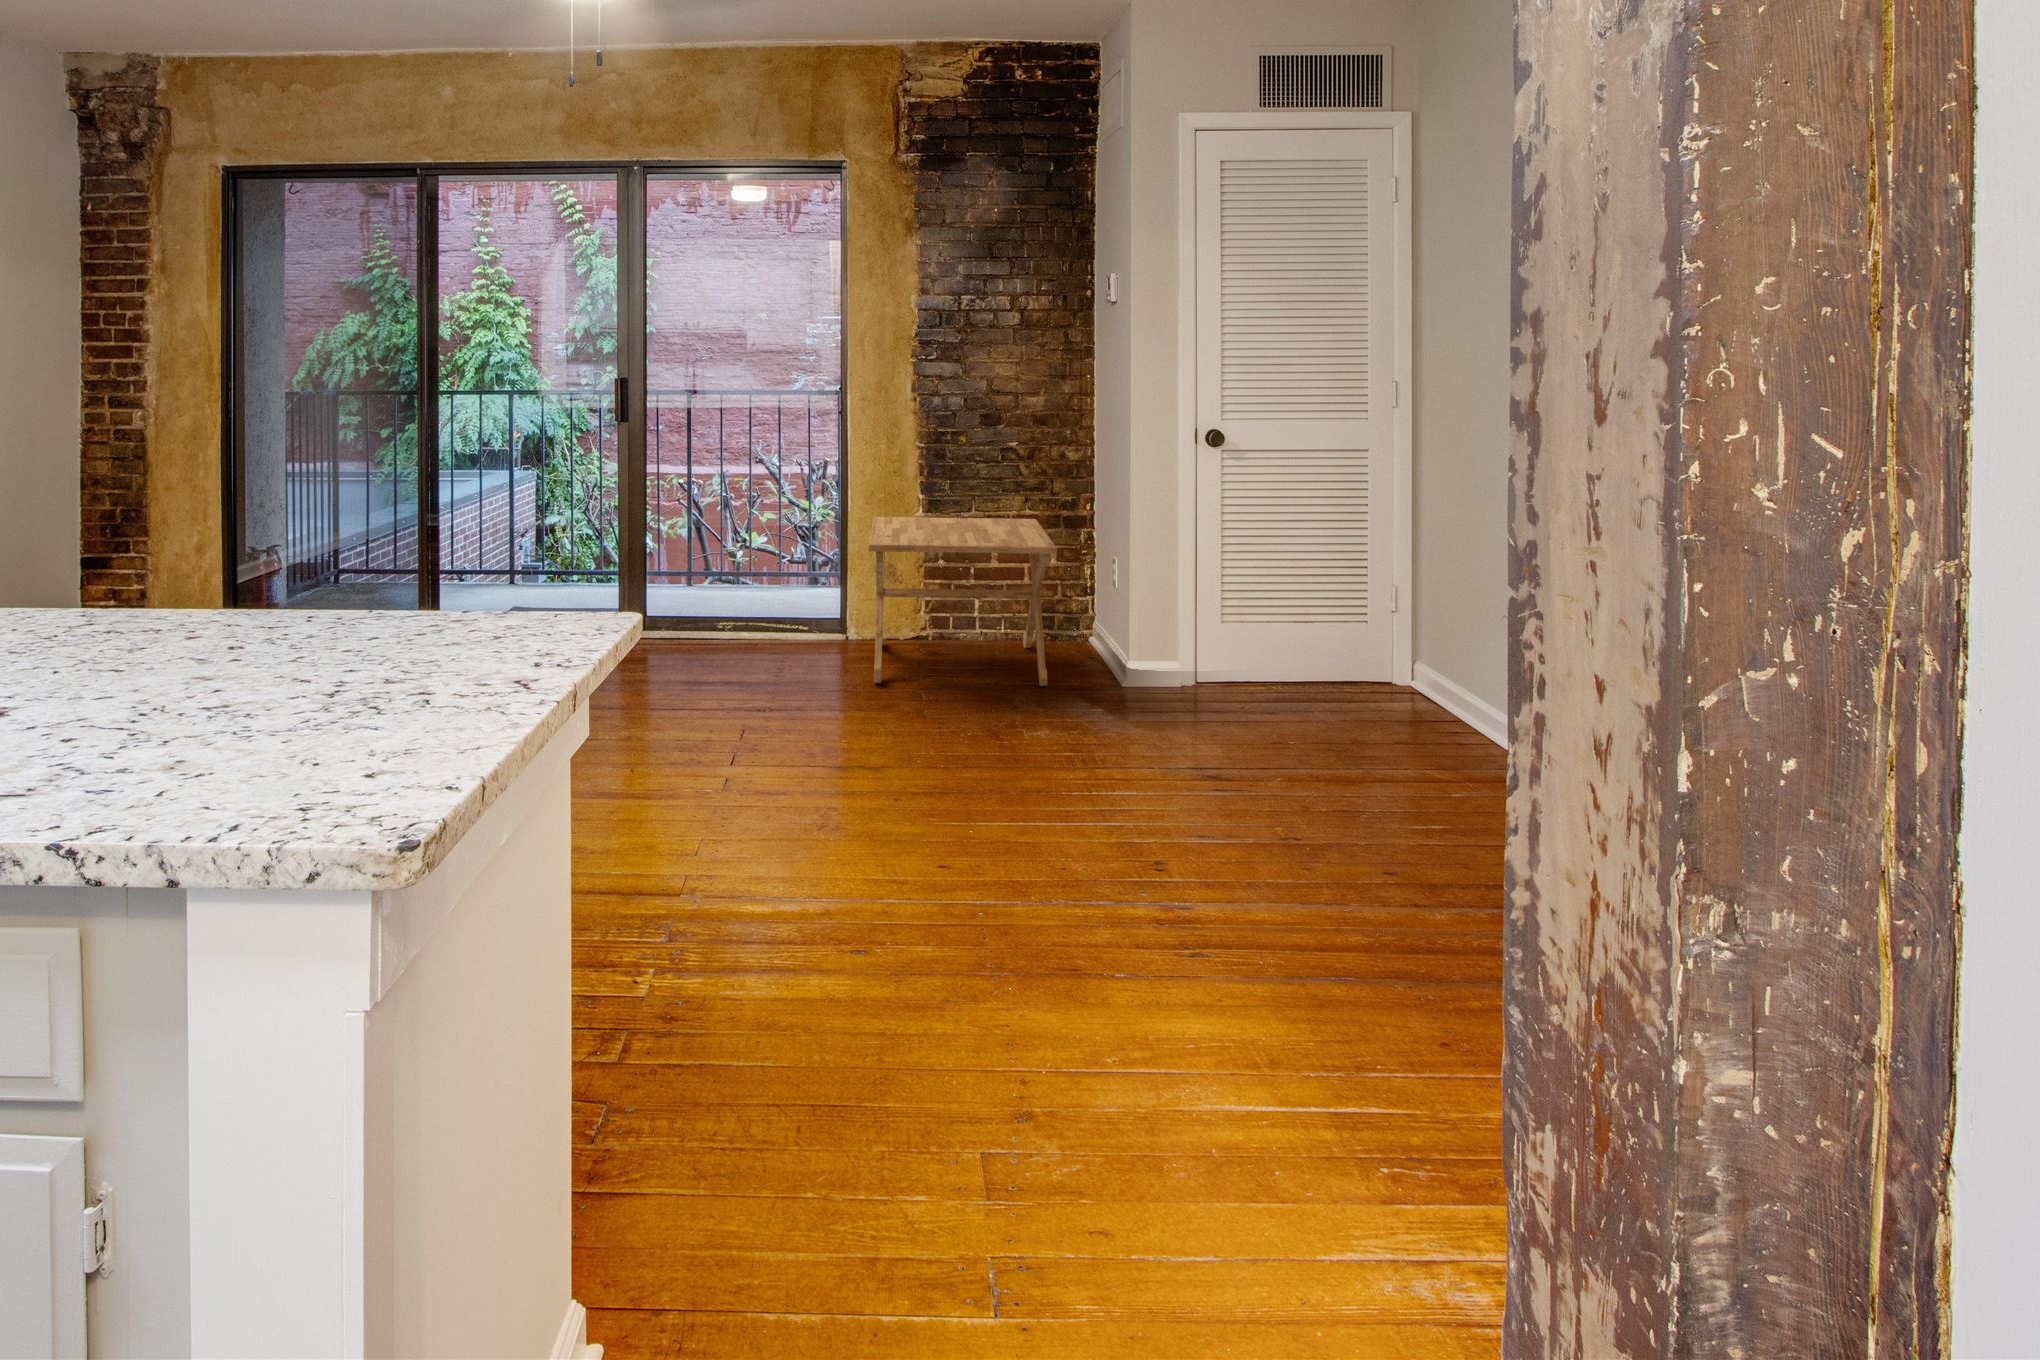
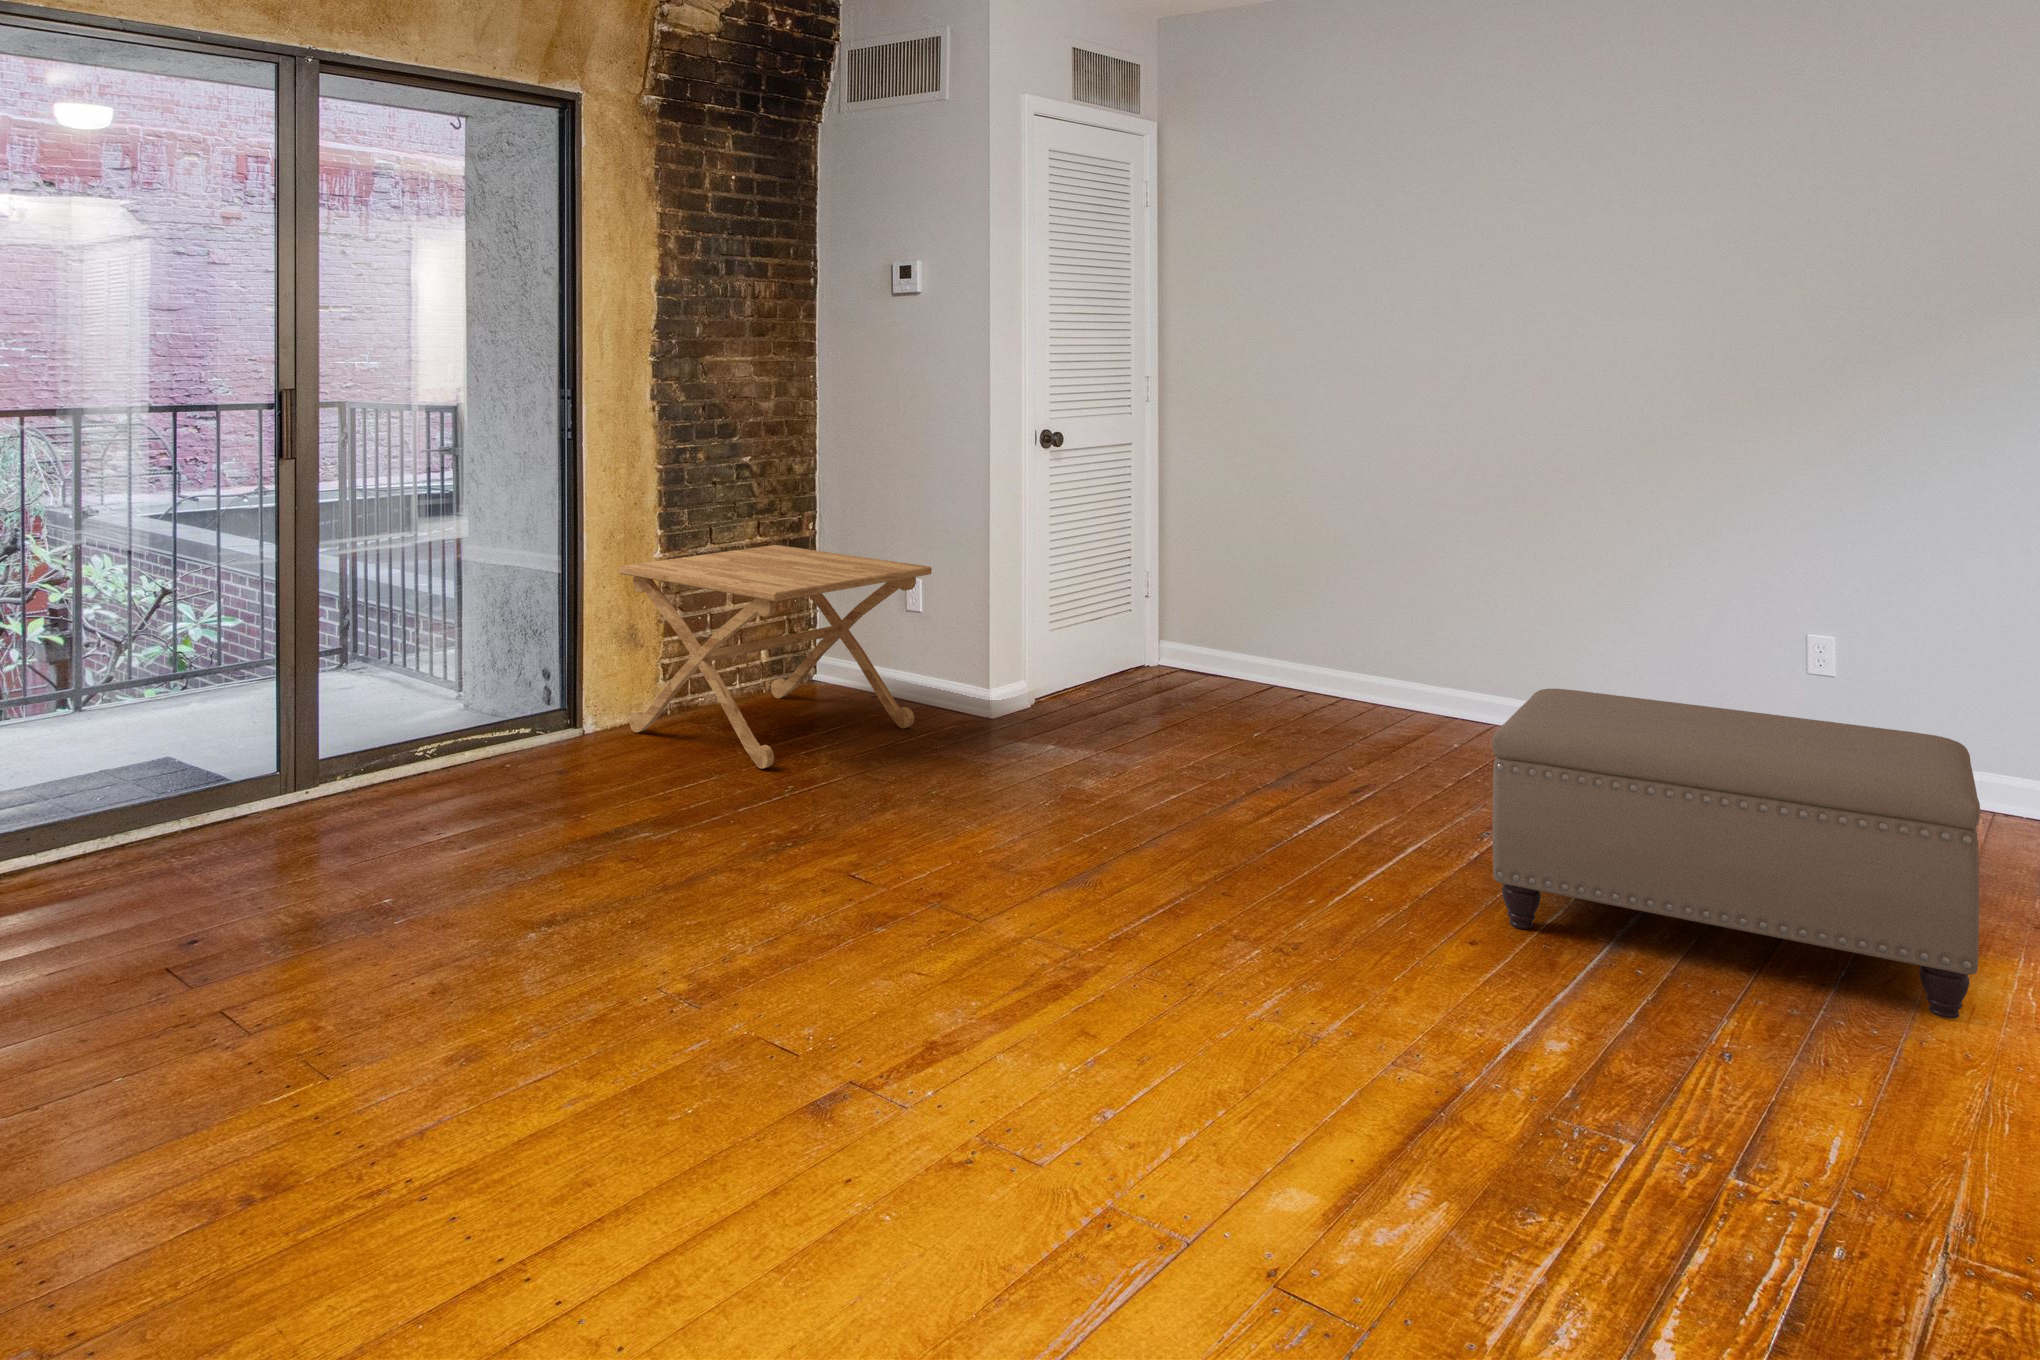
ottoman: none [987,733,1405,1170] -> present [1492,689,1980,1018]

